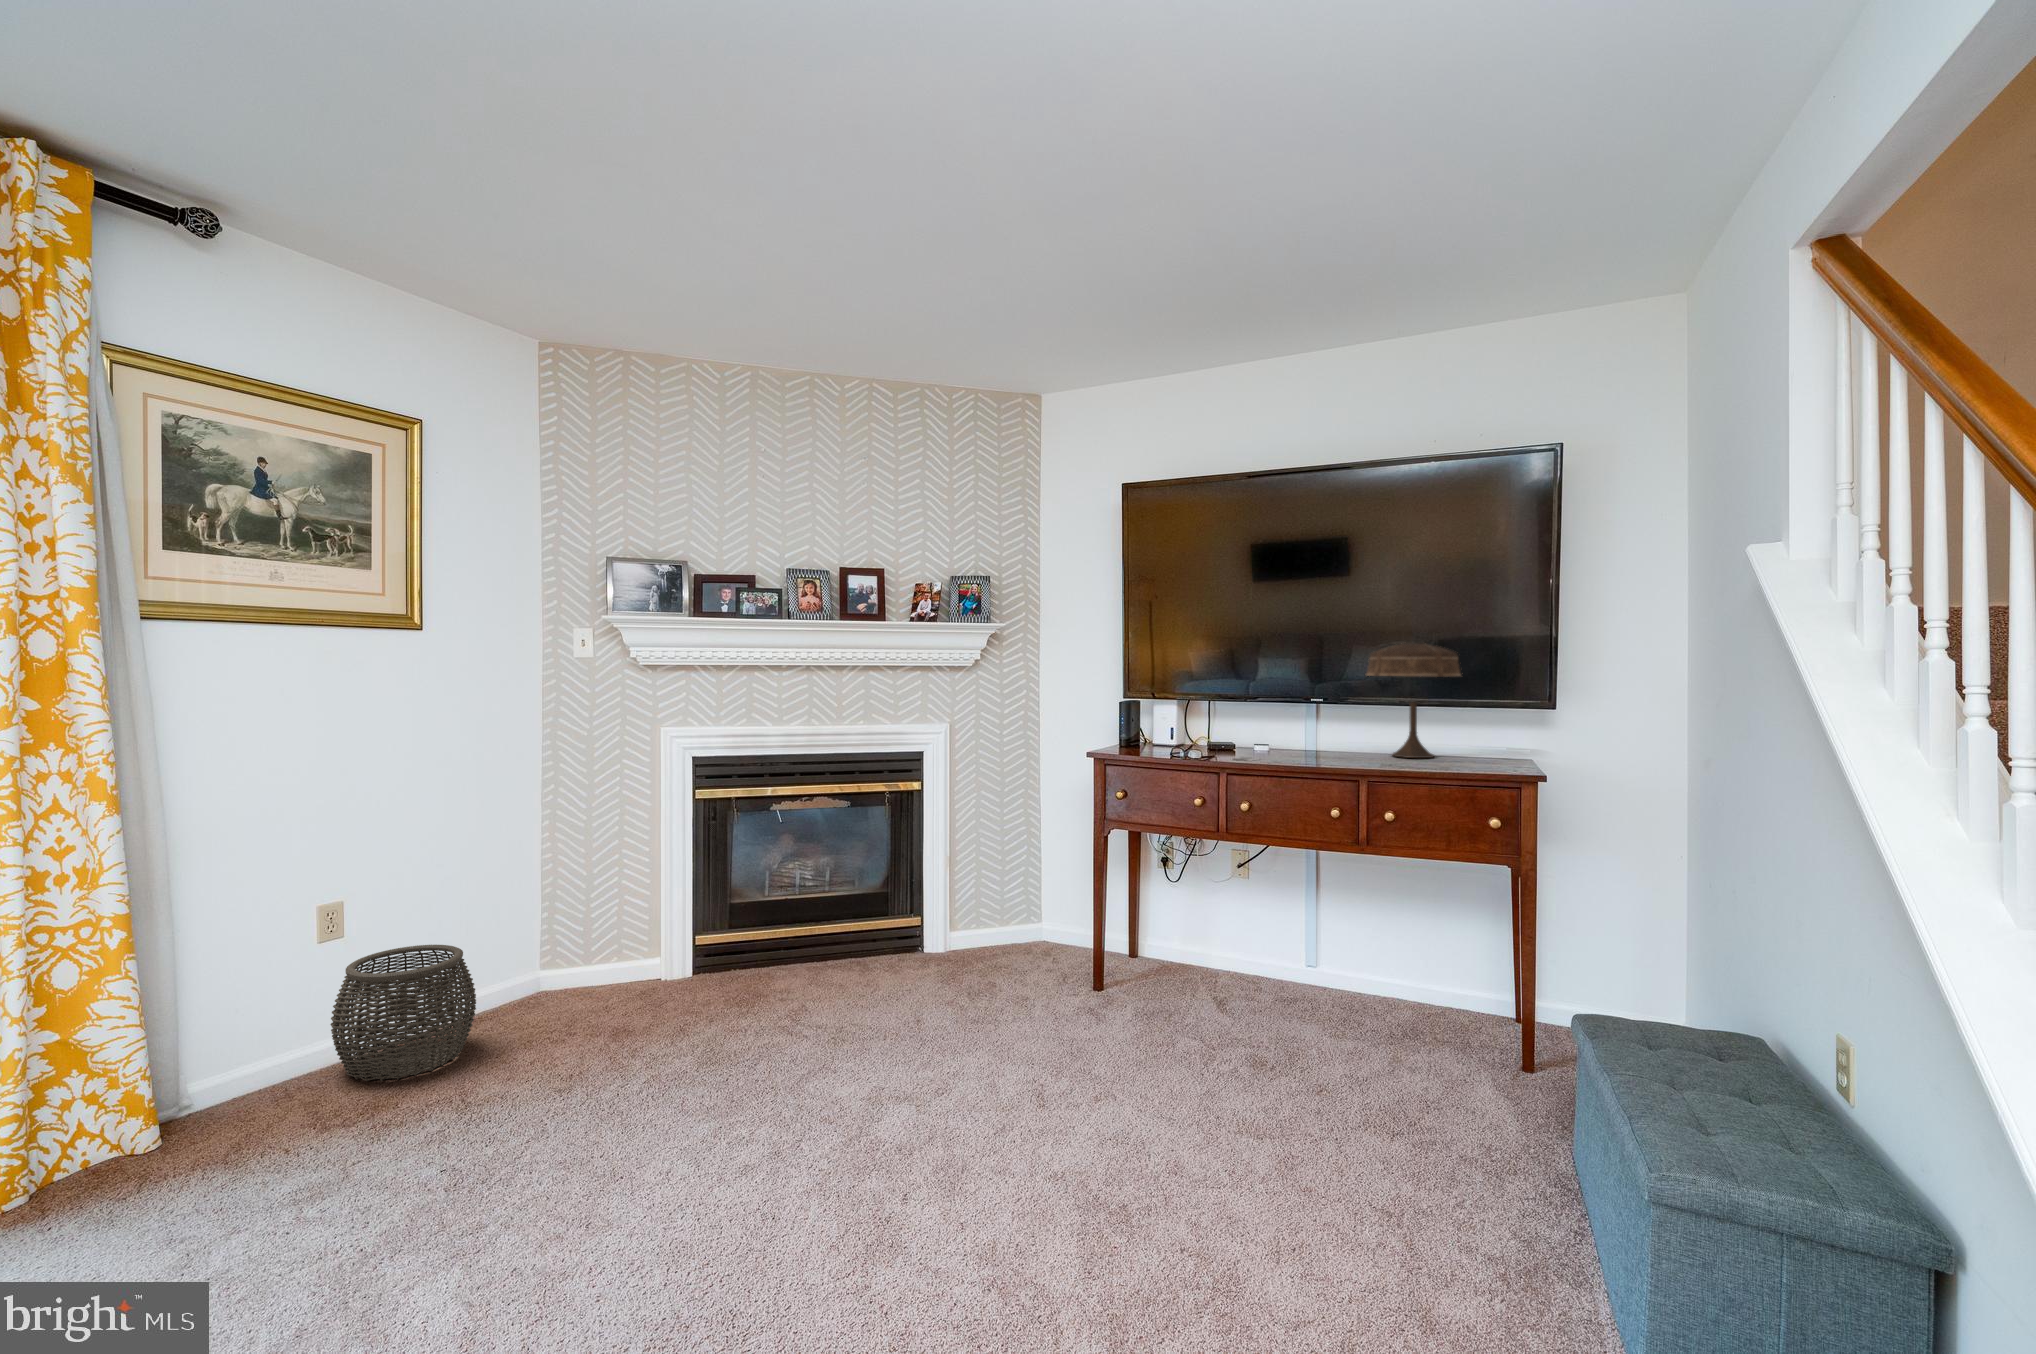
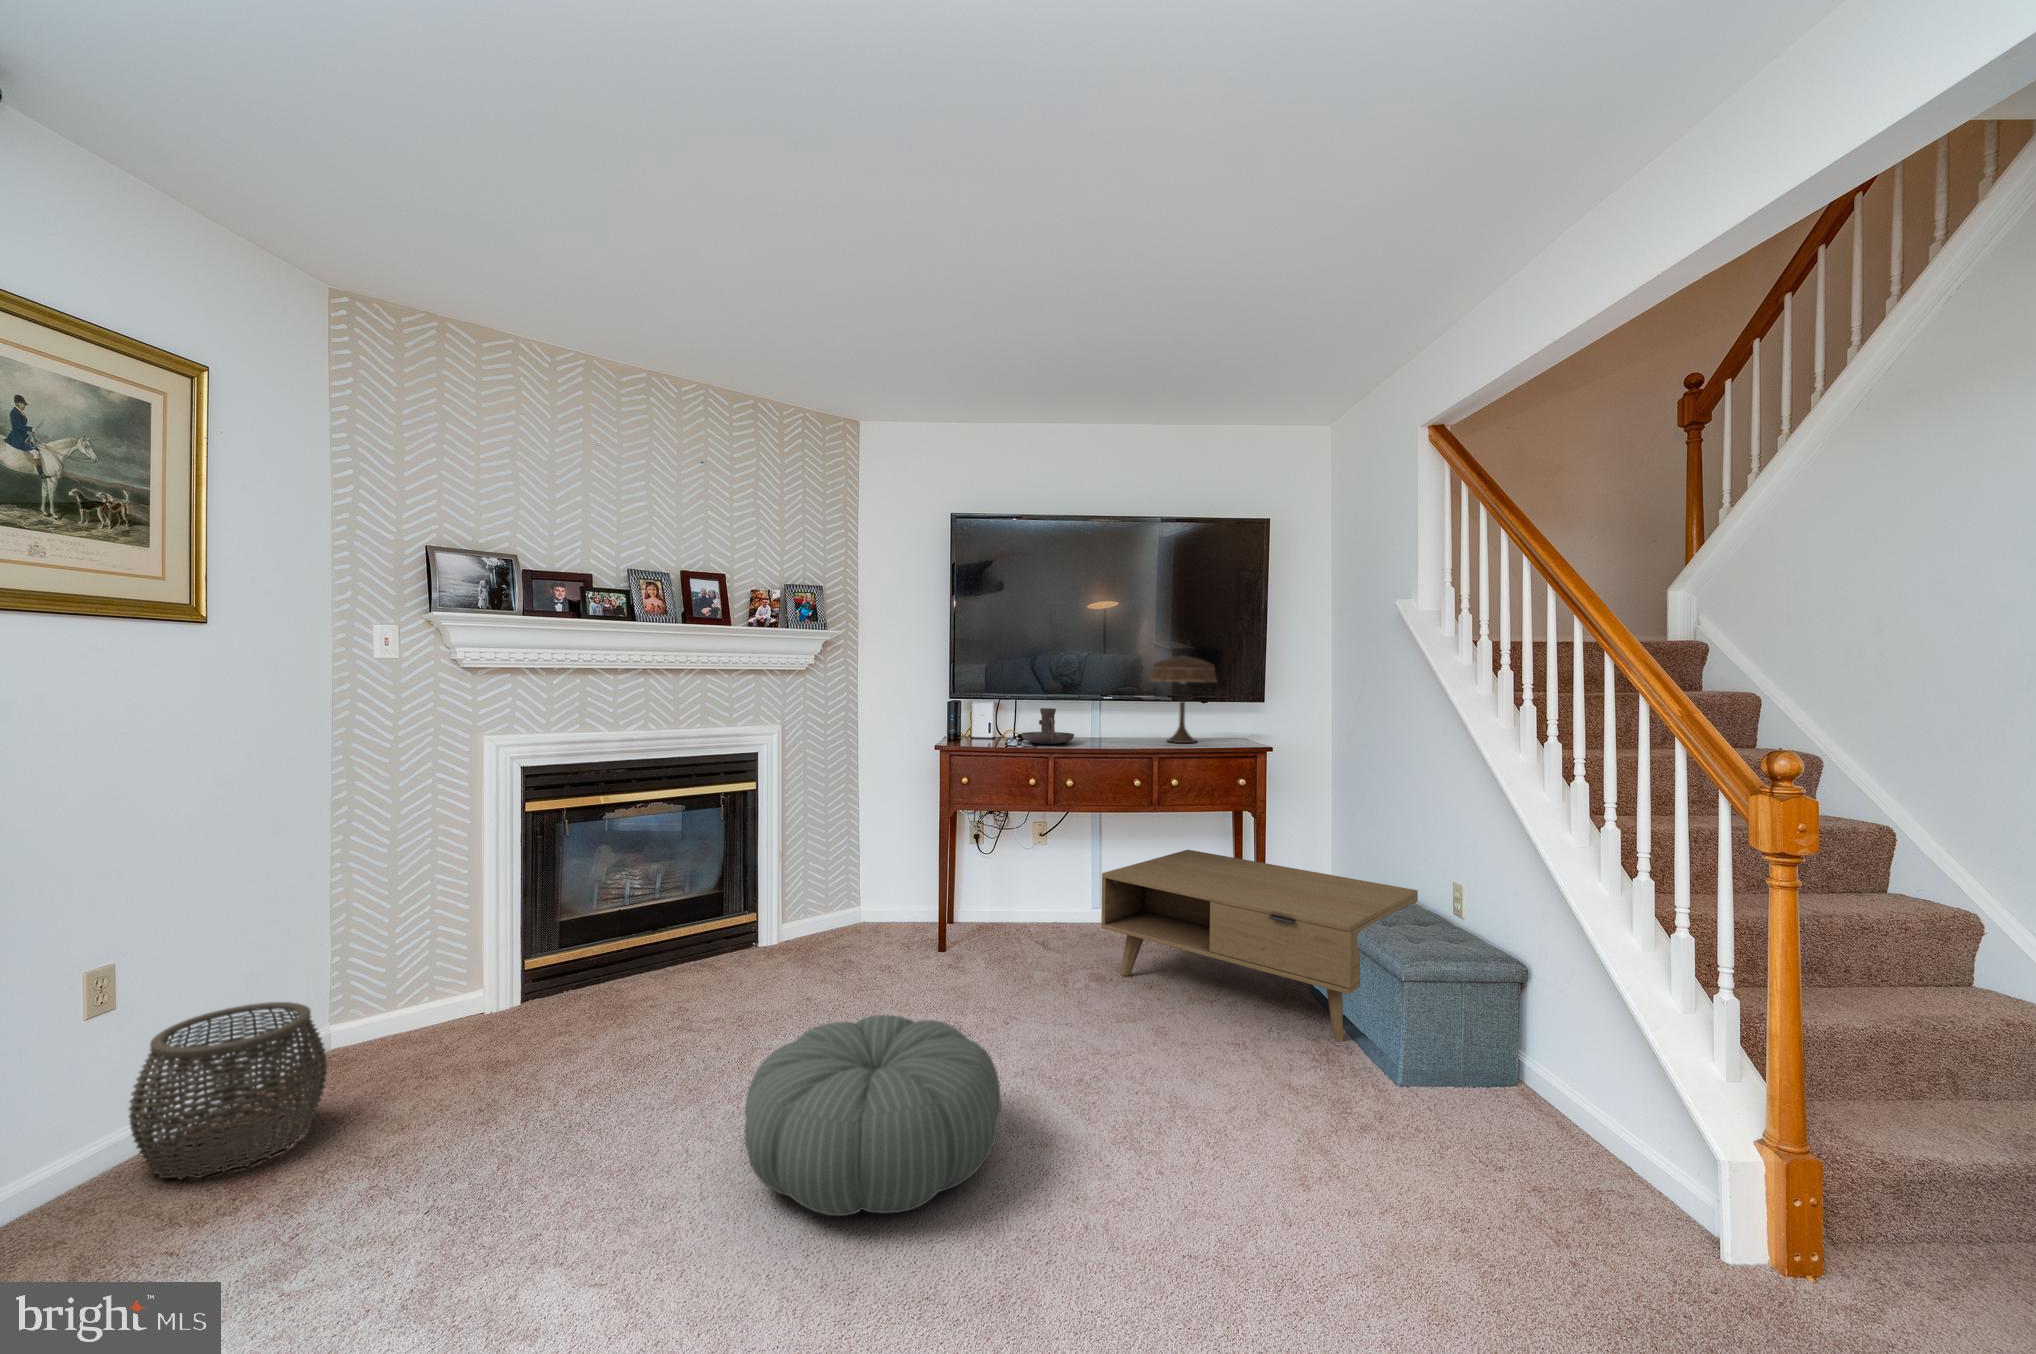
candle holder: none [1197,710,1264,753] -> present [1021,708,1074,744]
coffee table: none [1259,901,1745,1218] -> present [1101,850,1418,1042]
pouf: none [670,1048,965,1281] -> present [745,1015,1001,1216]

